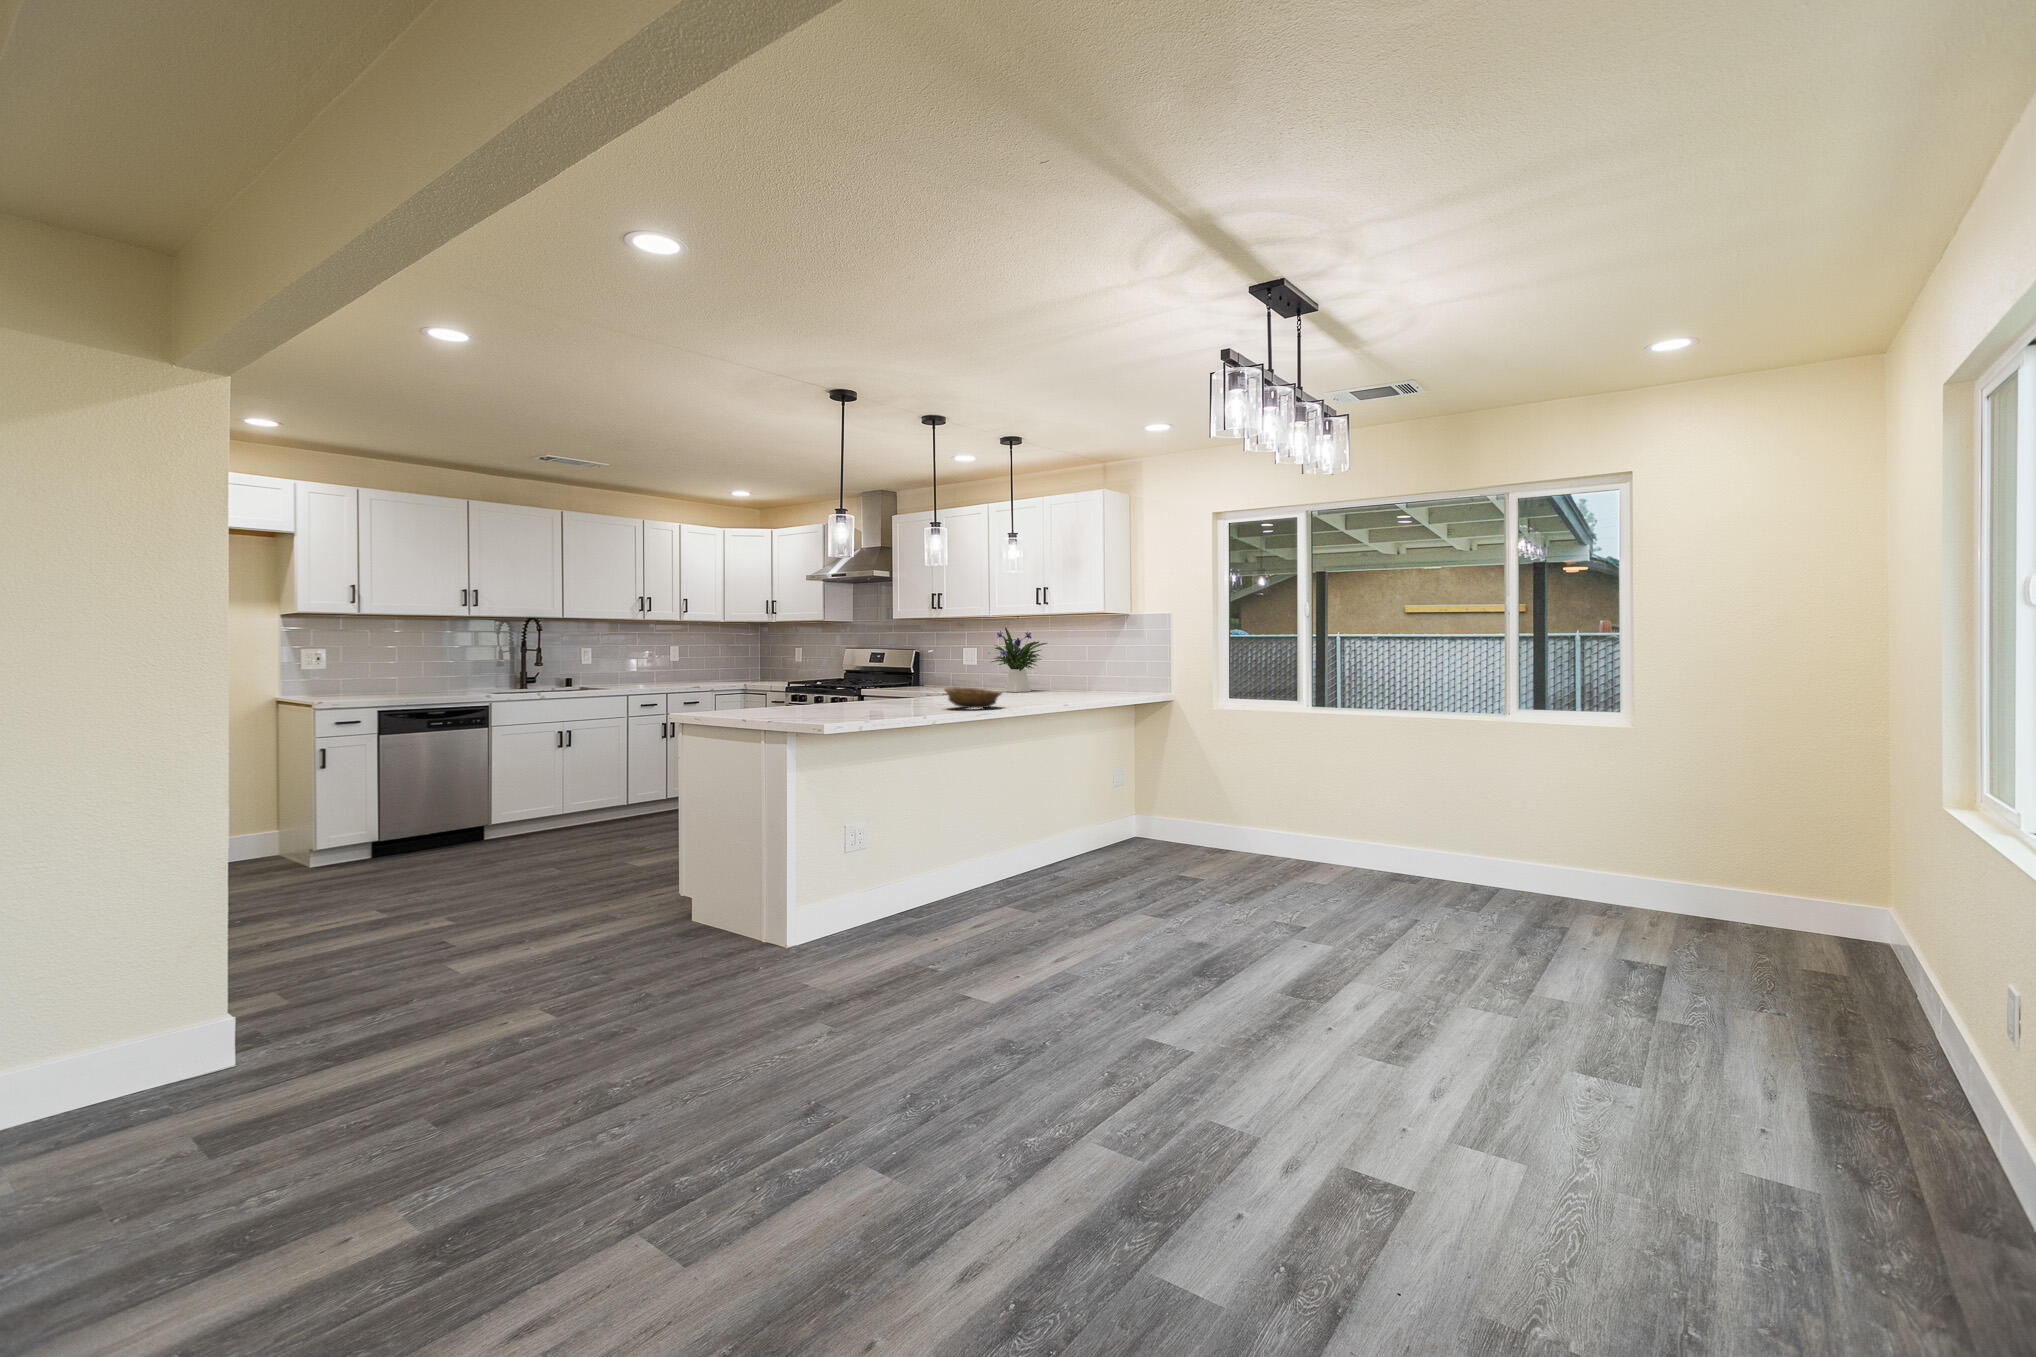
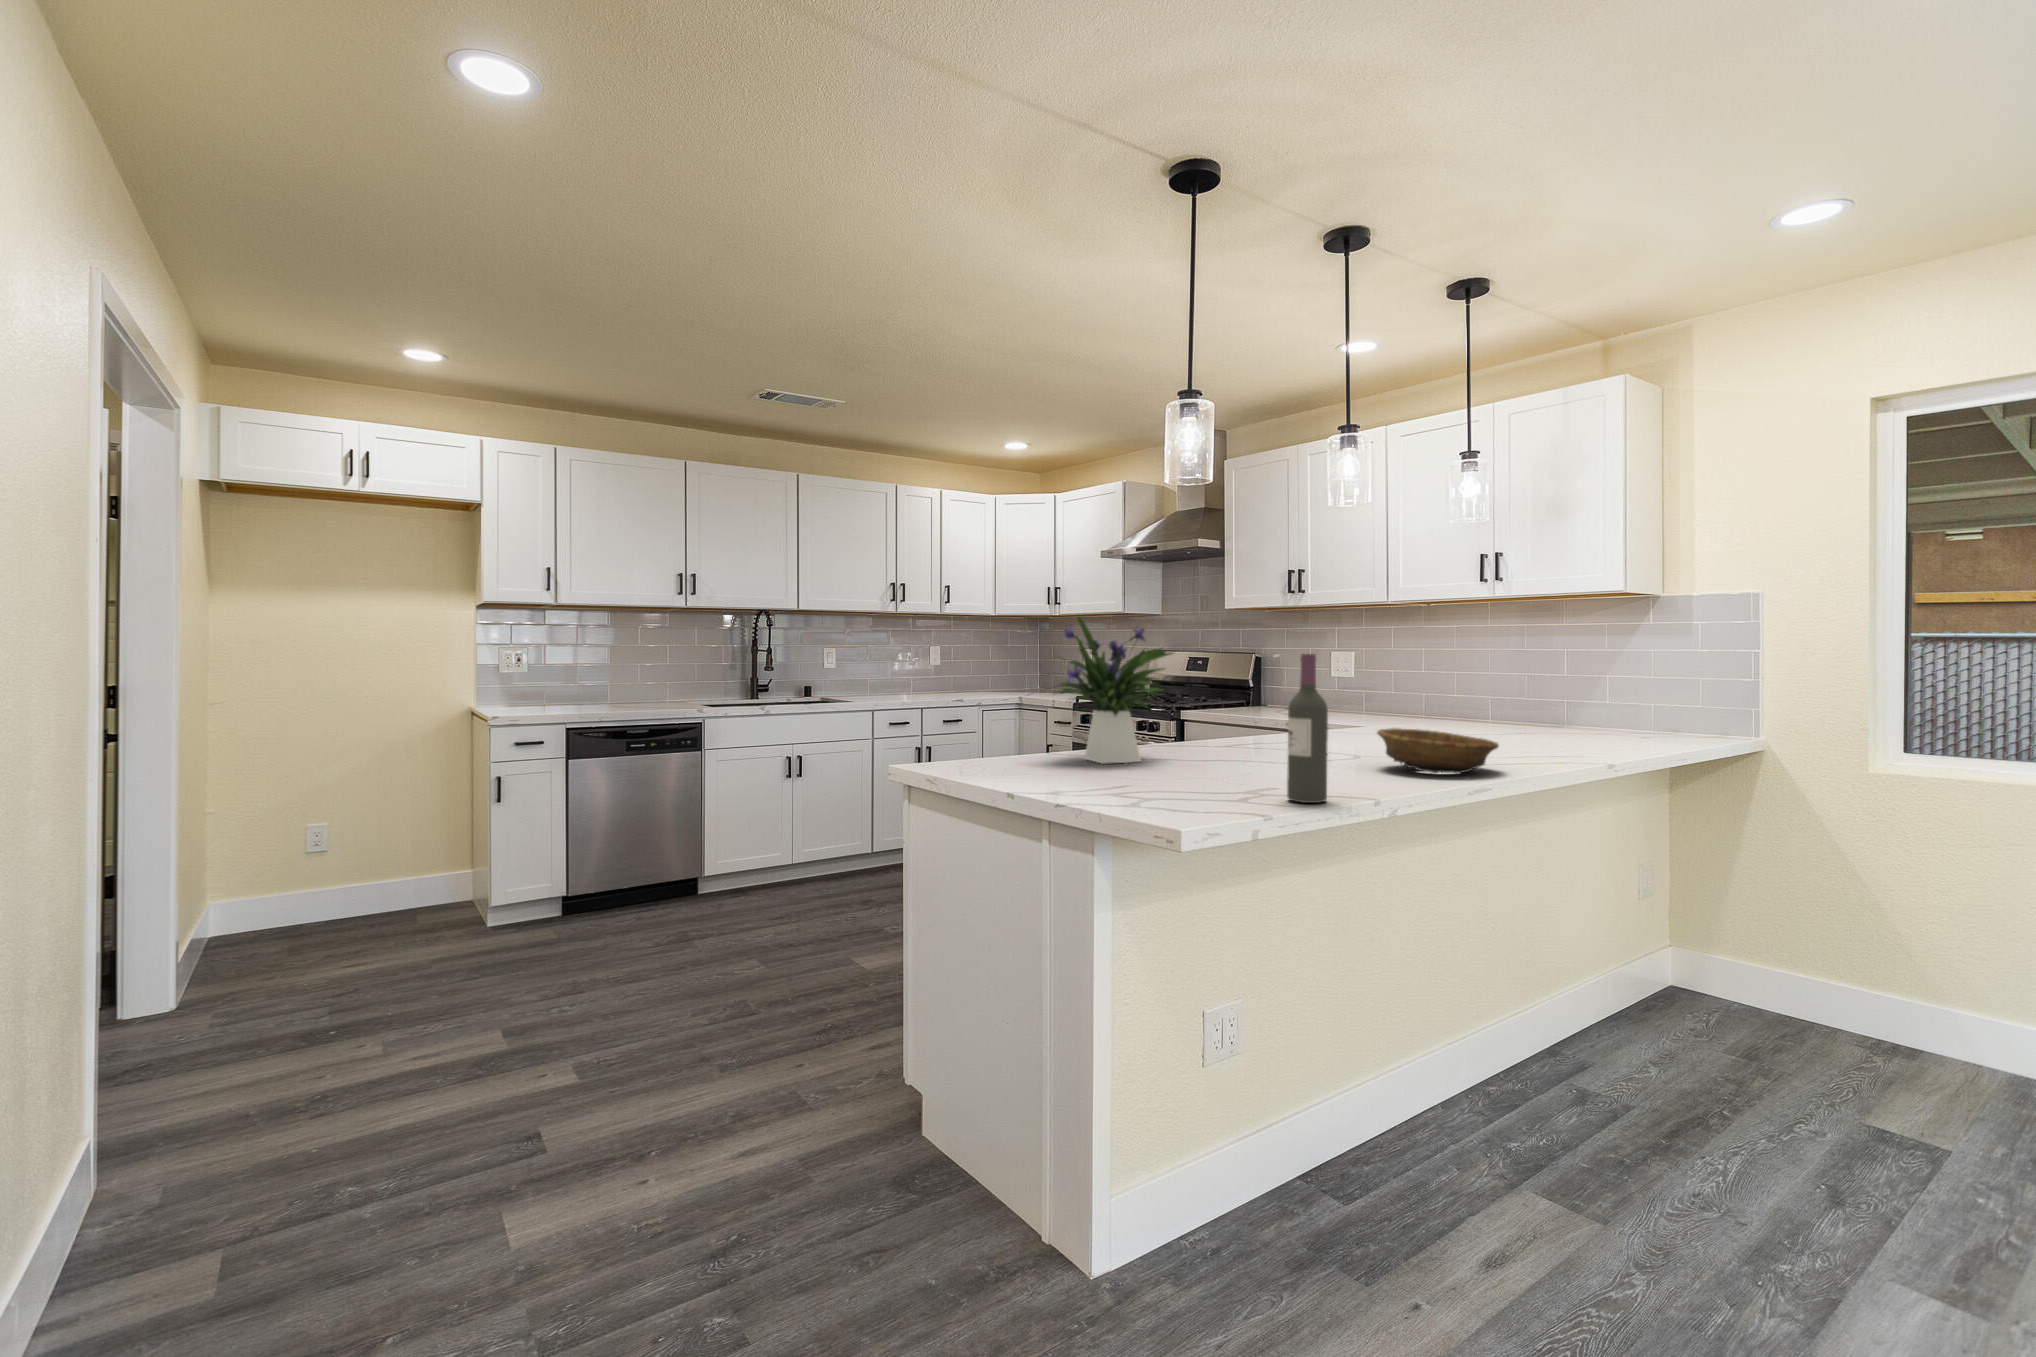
flower arrangement: present [992,627,1047,692] -> present [1058,617,1172,764]
wine bottle: none [883,647,902,718] -> present [1287,654,1328,803]

